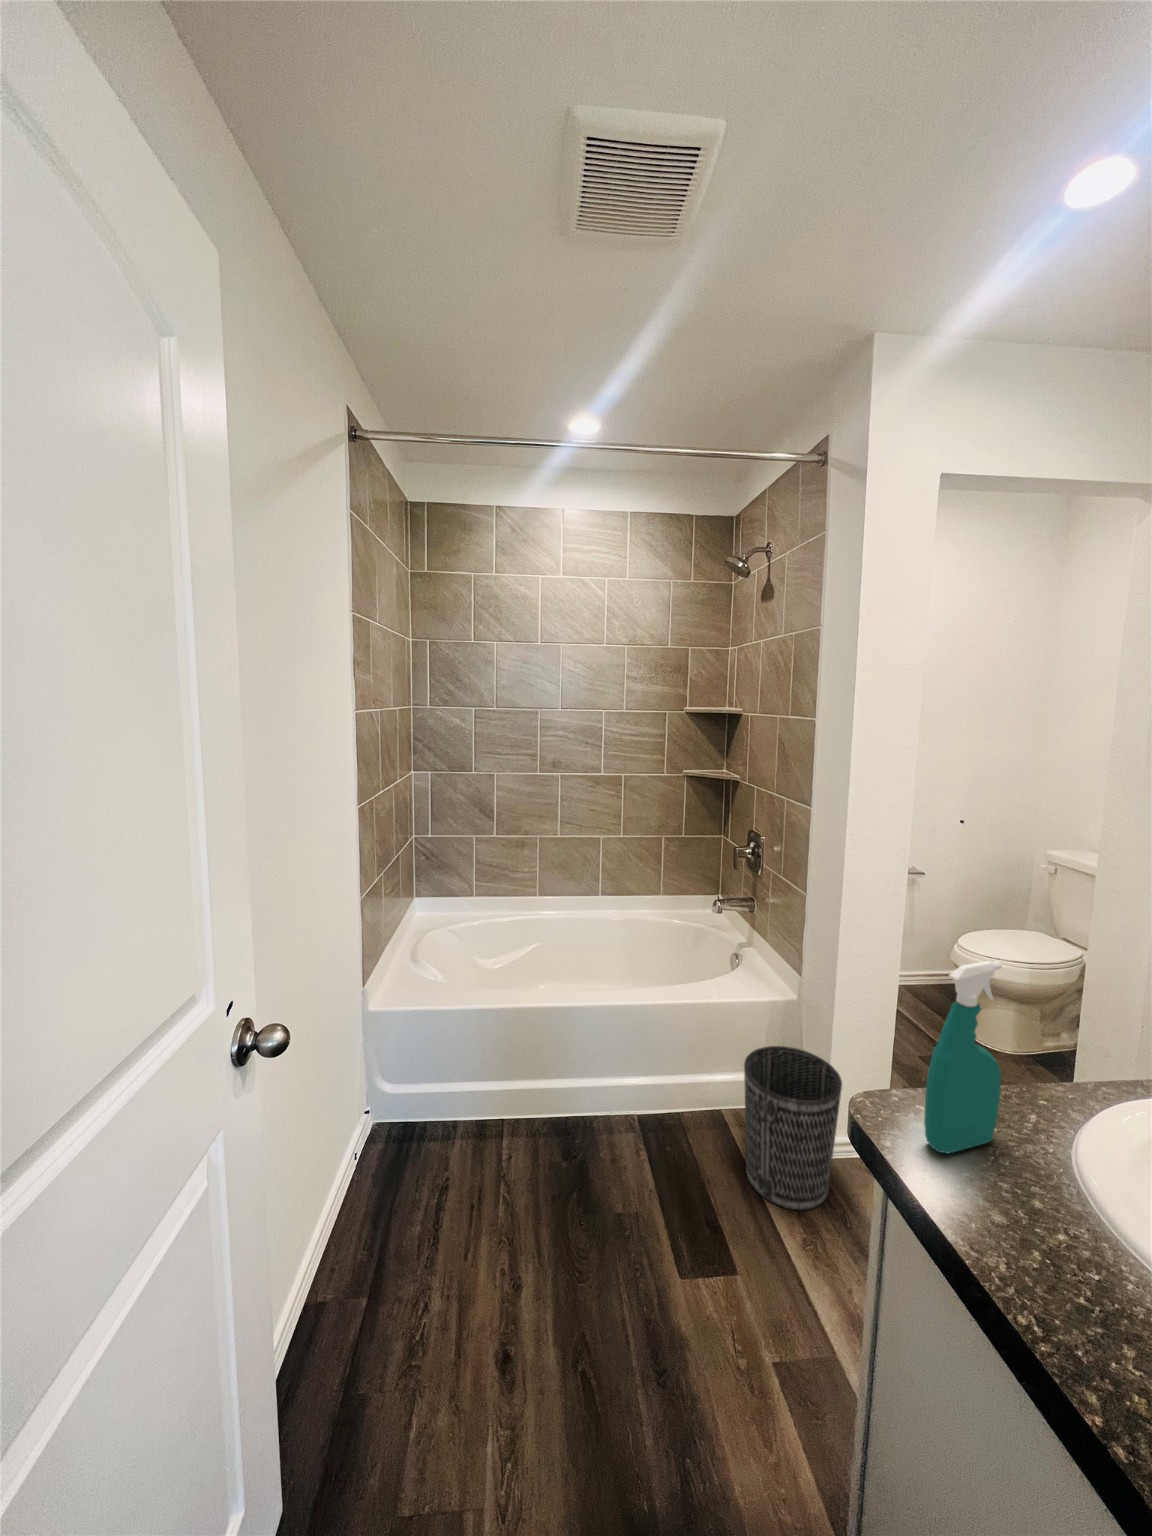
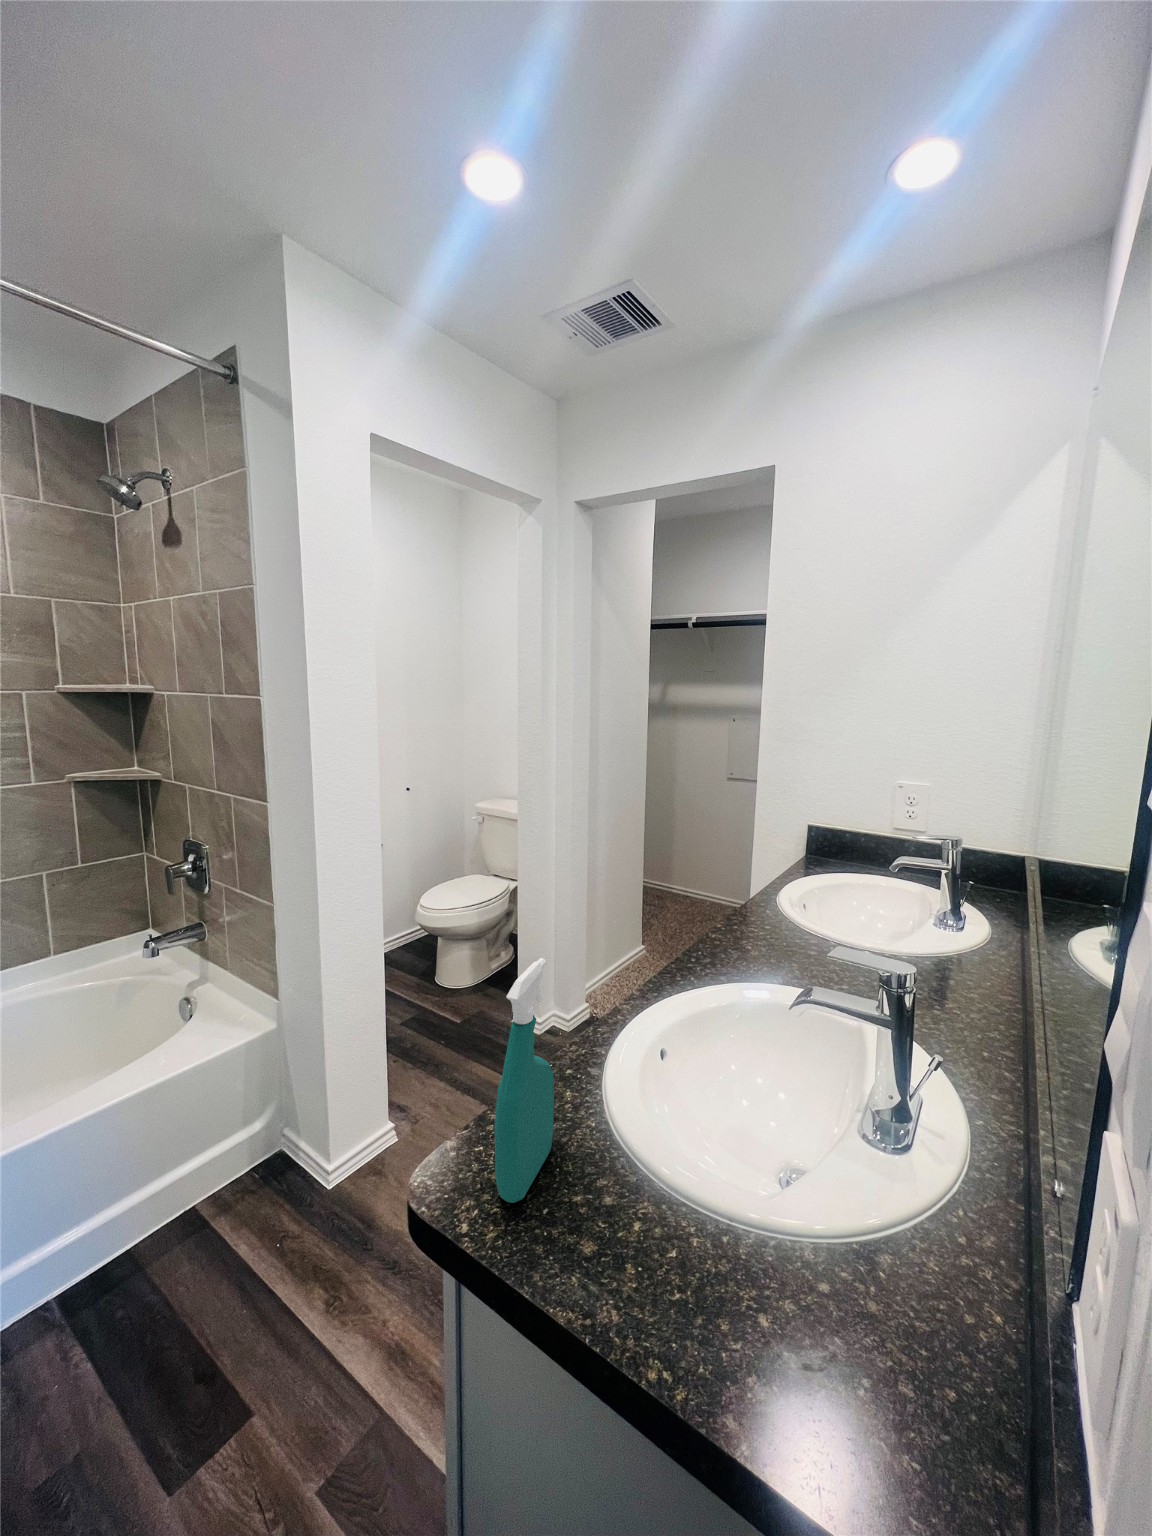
wastebasket: present [744,1046,842,1211] -> none [222,1084,345,1290]

